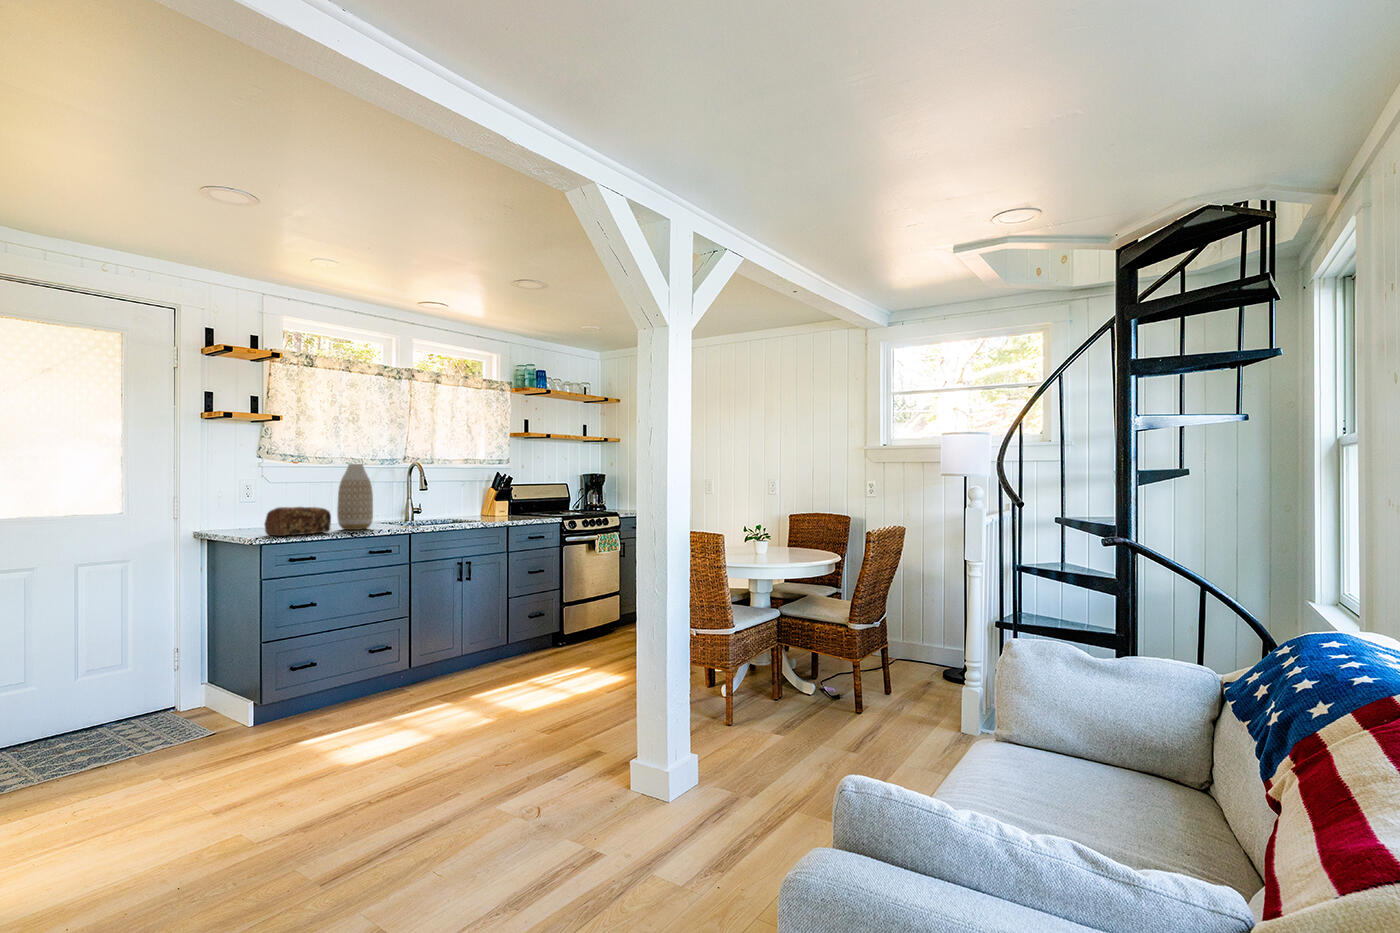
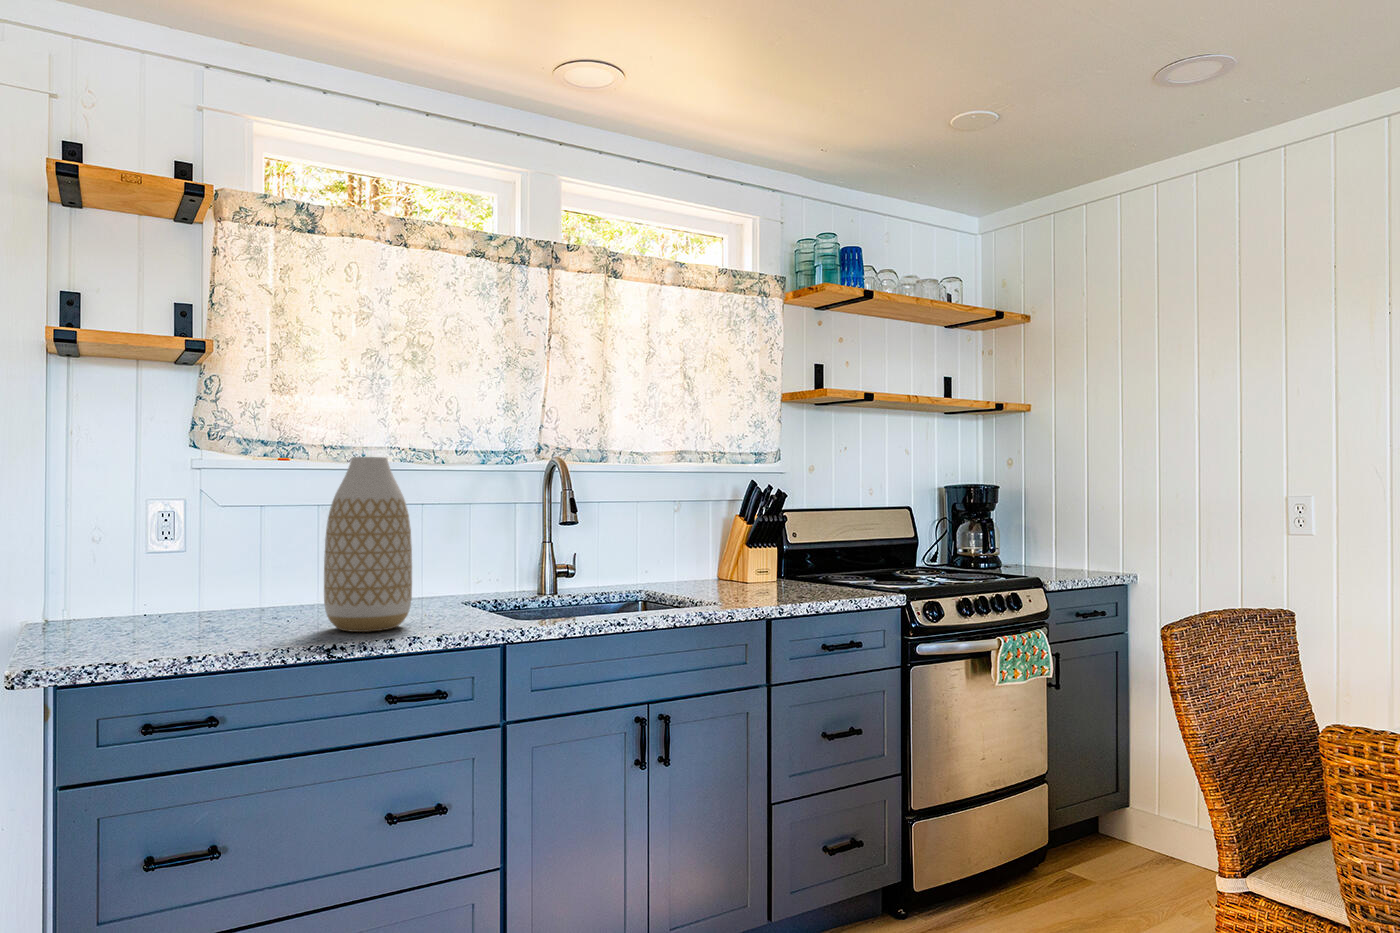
bread loaf: present [264,507,331,536] -> none [113,571,280,657]

